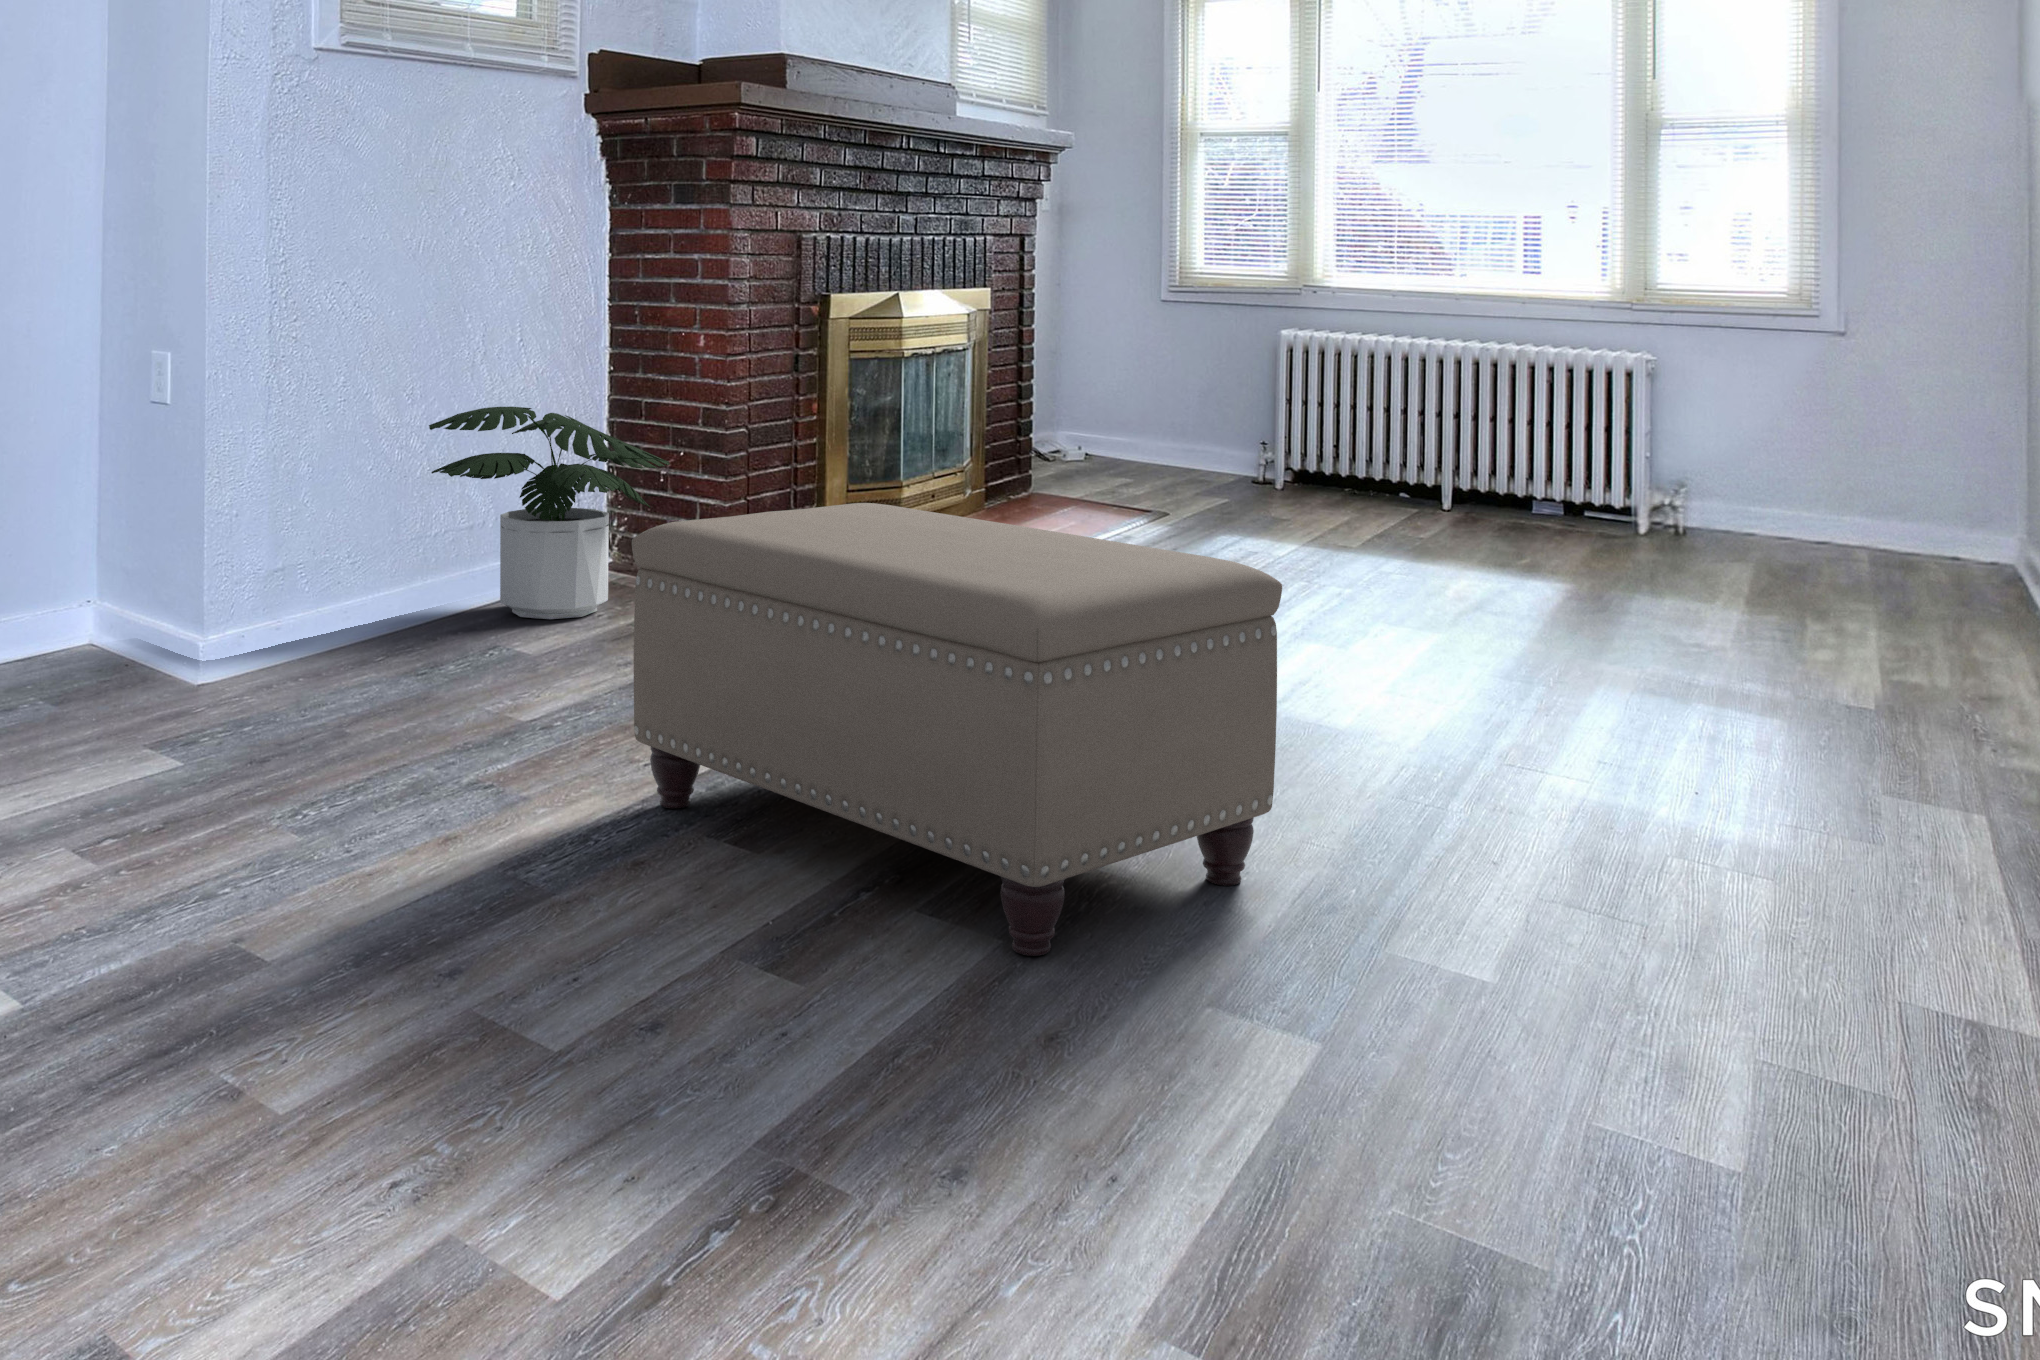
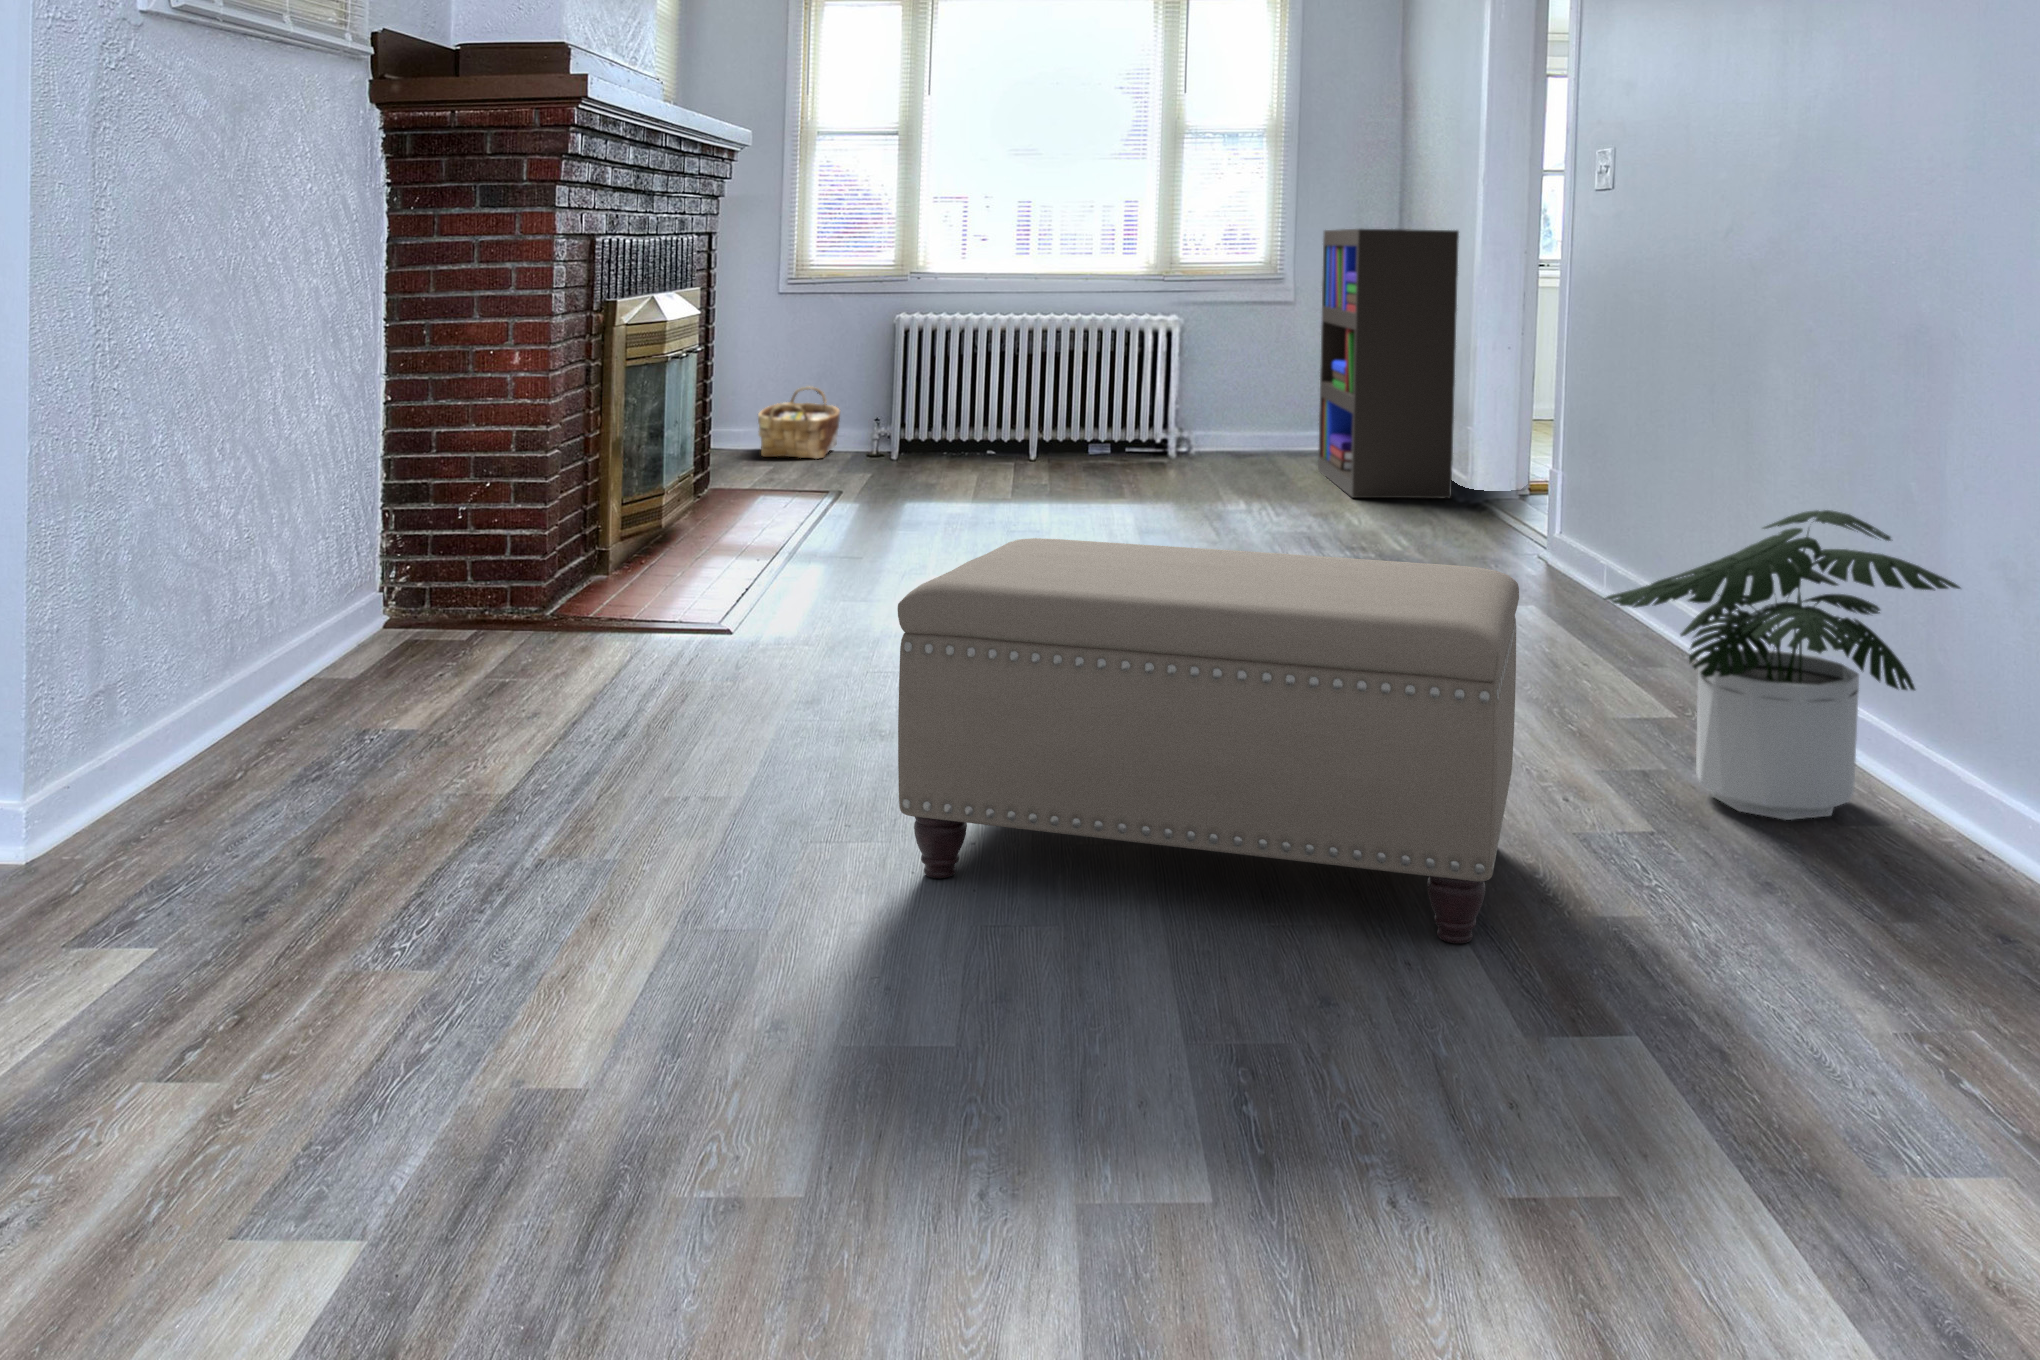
bookshelf: none [1741,220,1895,563] -> present [1318,229,1459,498]
woven basket: none [1131,400,1220,474] -> present [758,387,840,459]
potted plant: present [429,407,670,619] -> present [1605,510,1960,820]

